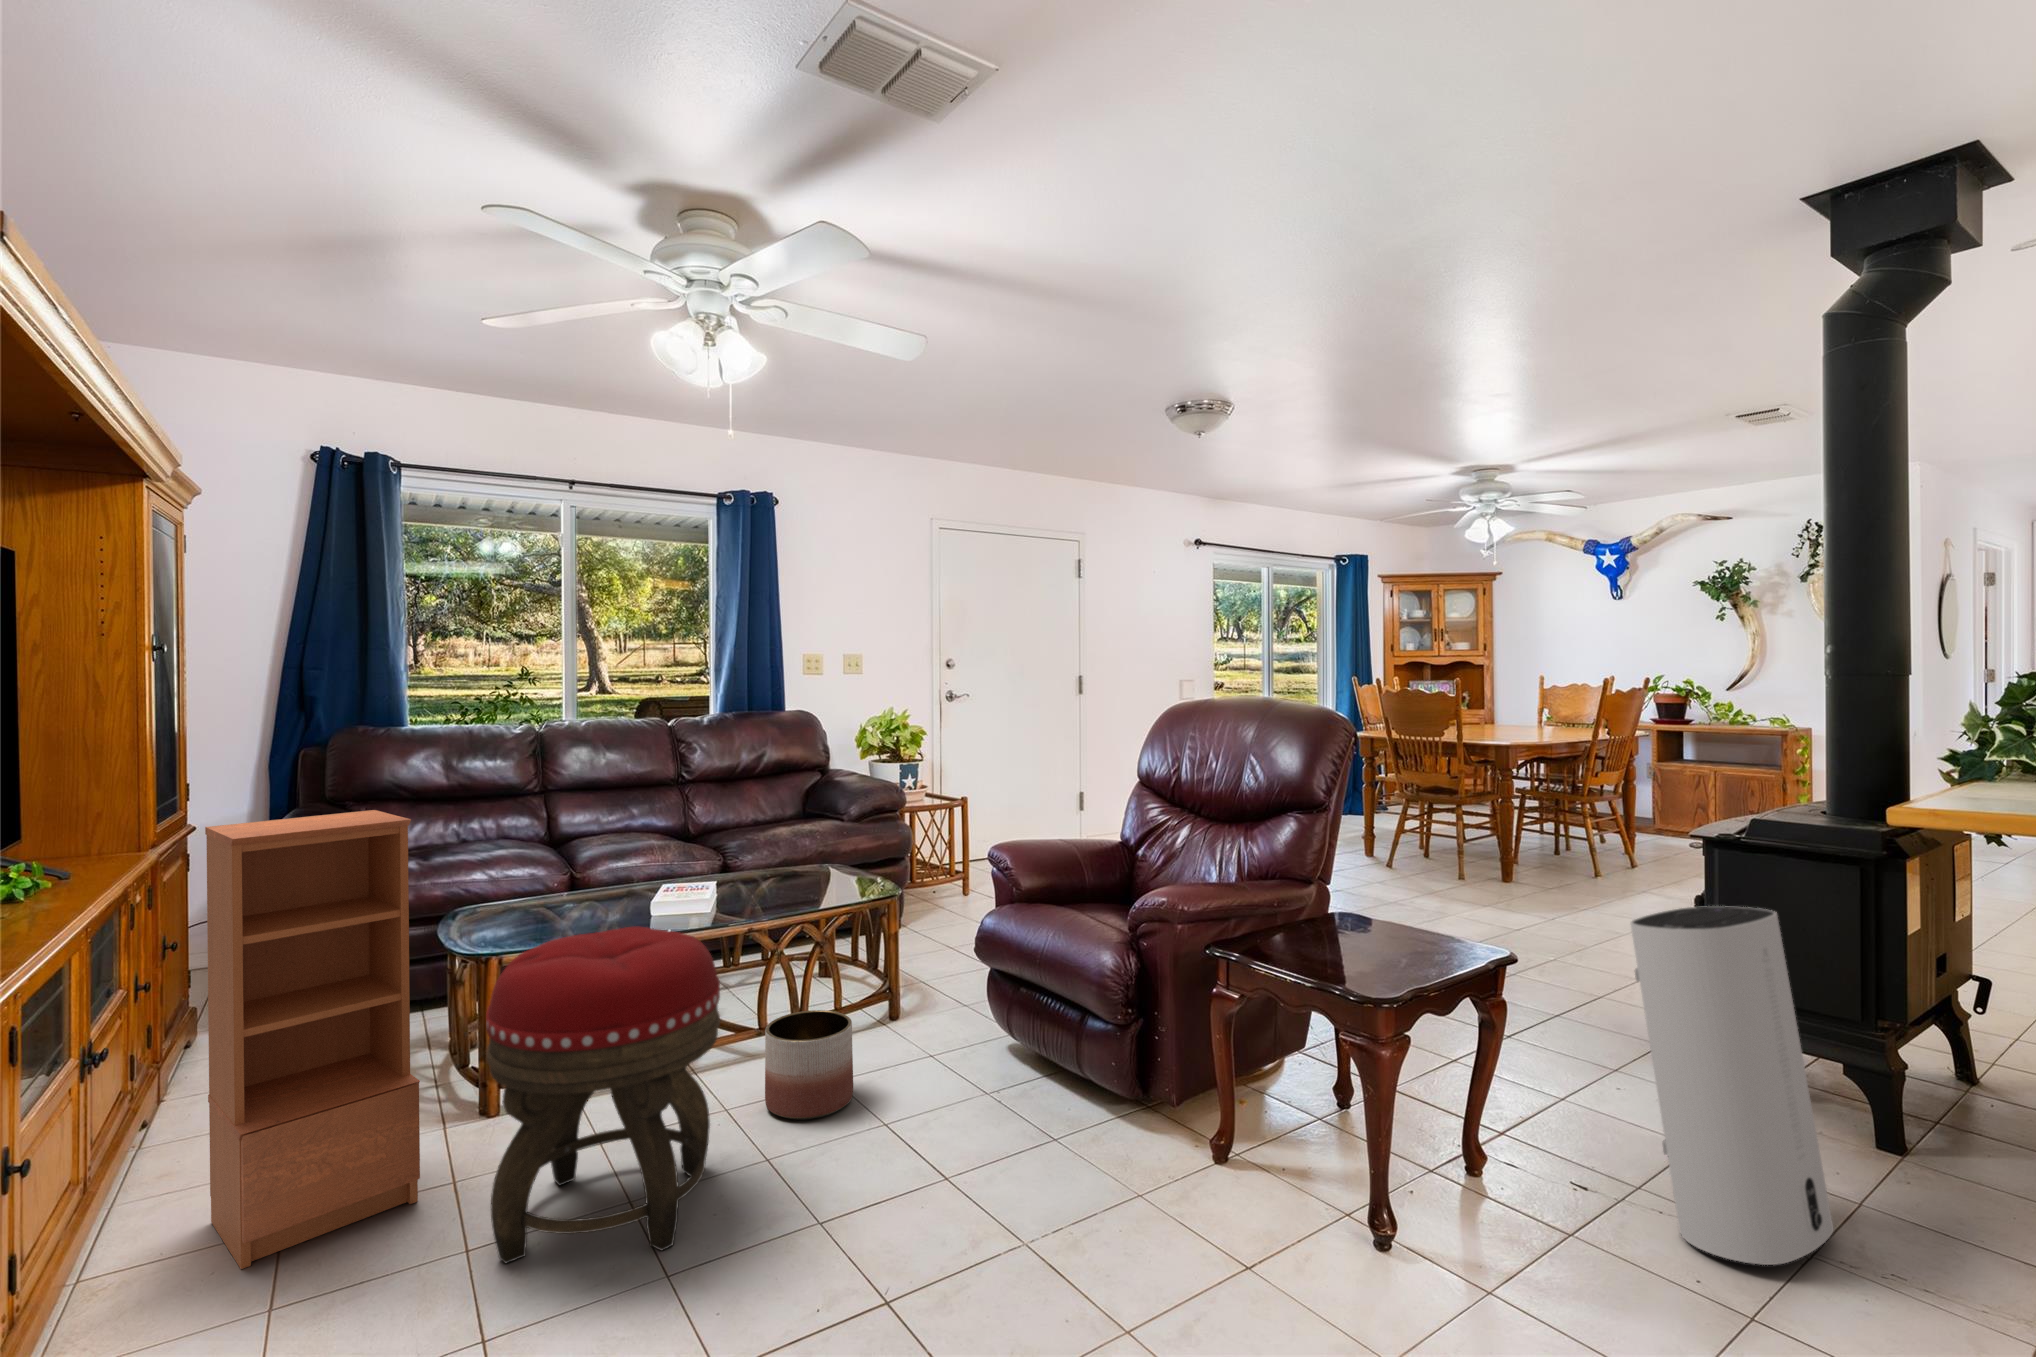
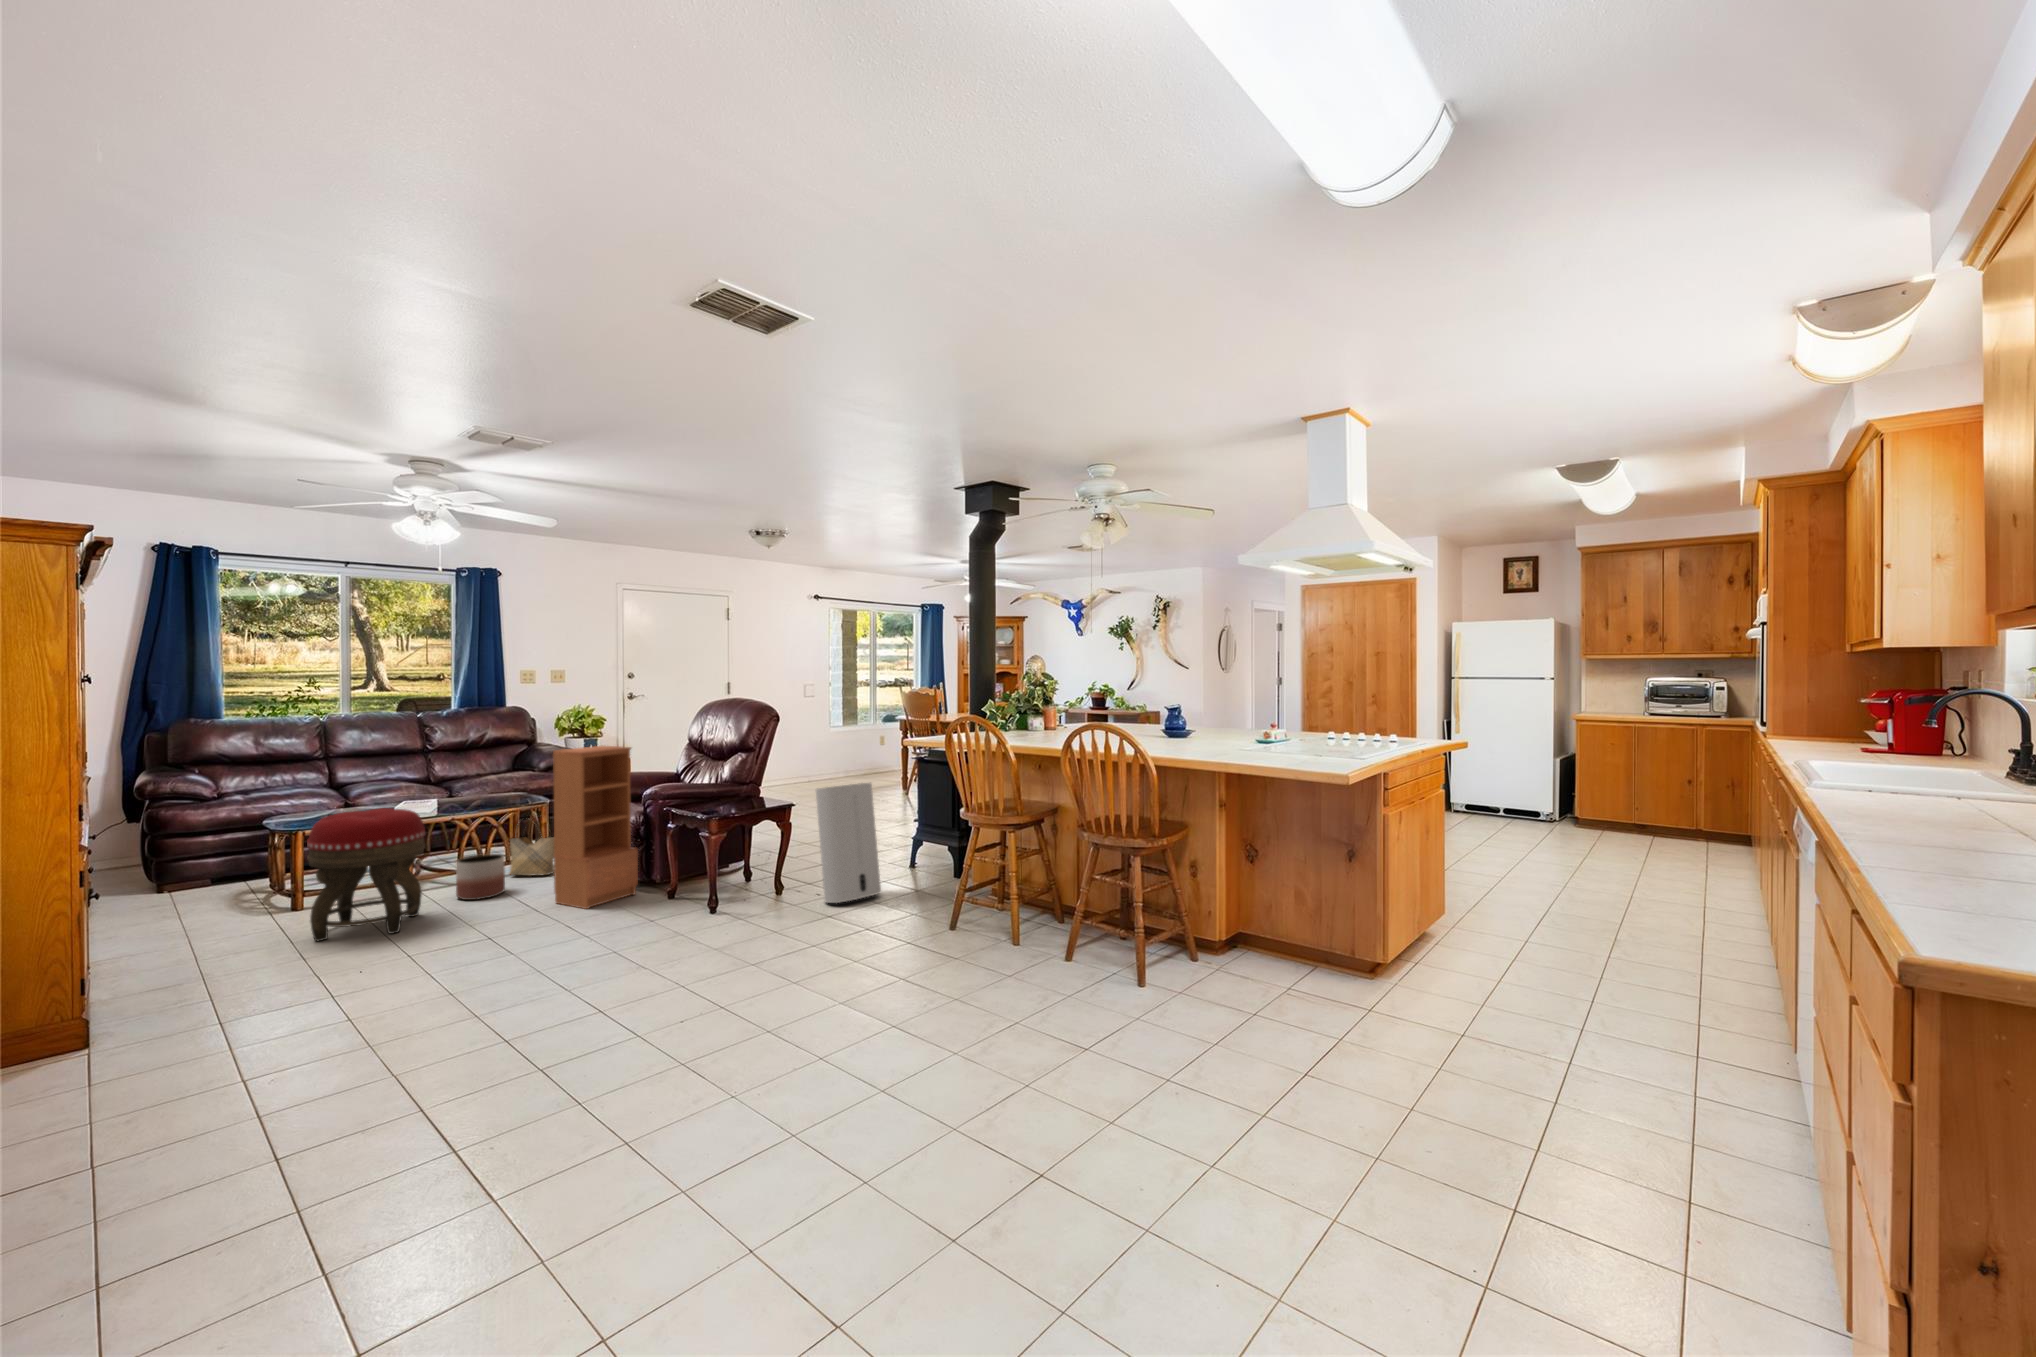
bookcase: present [205,810,420,1269] -> present [553,746,638,909]
woven basket: none [841,920,926,1045] -> present [509,815,554,876]

